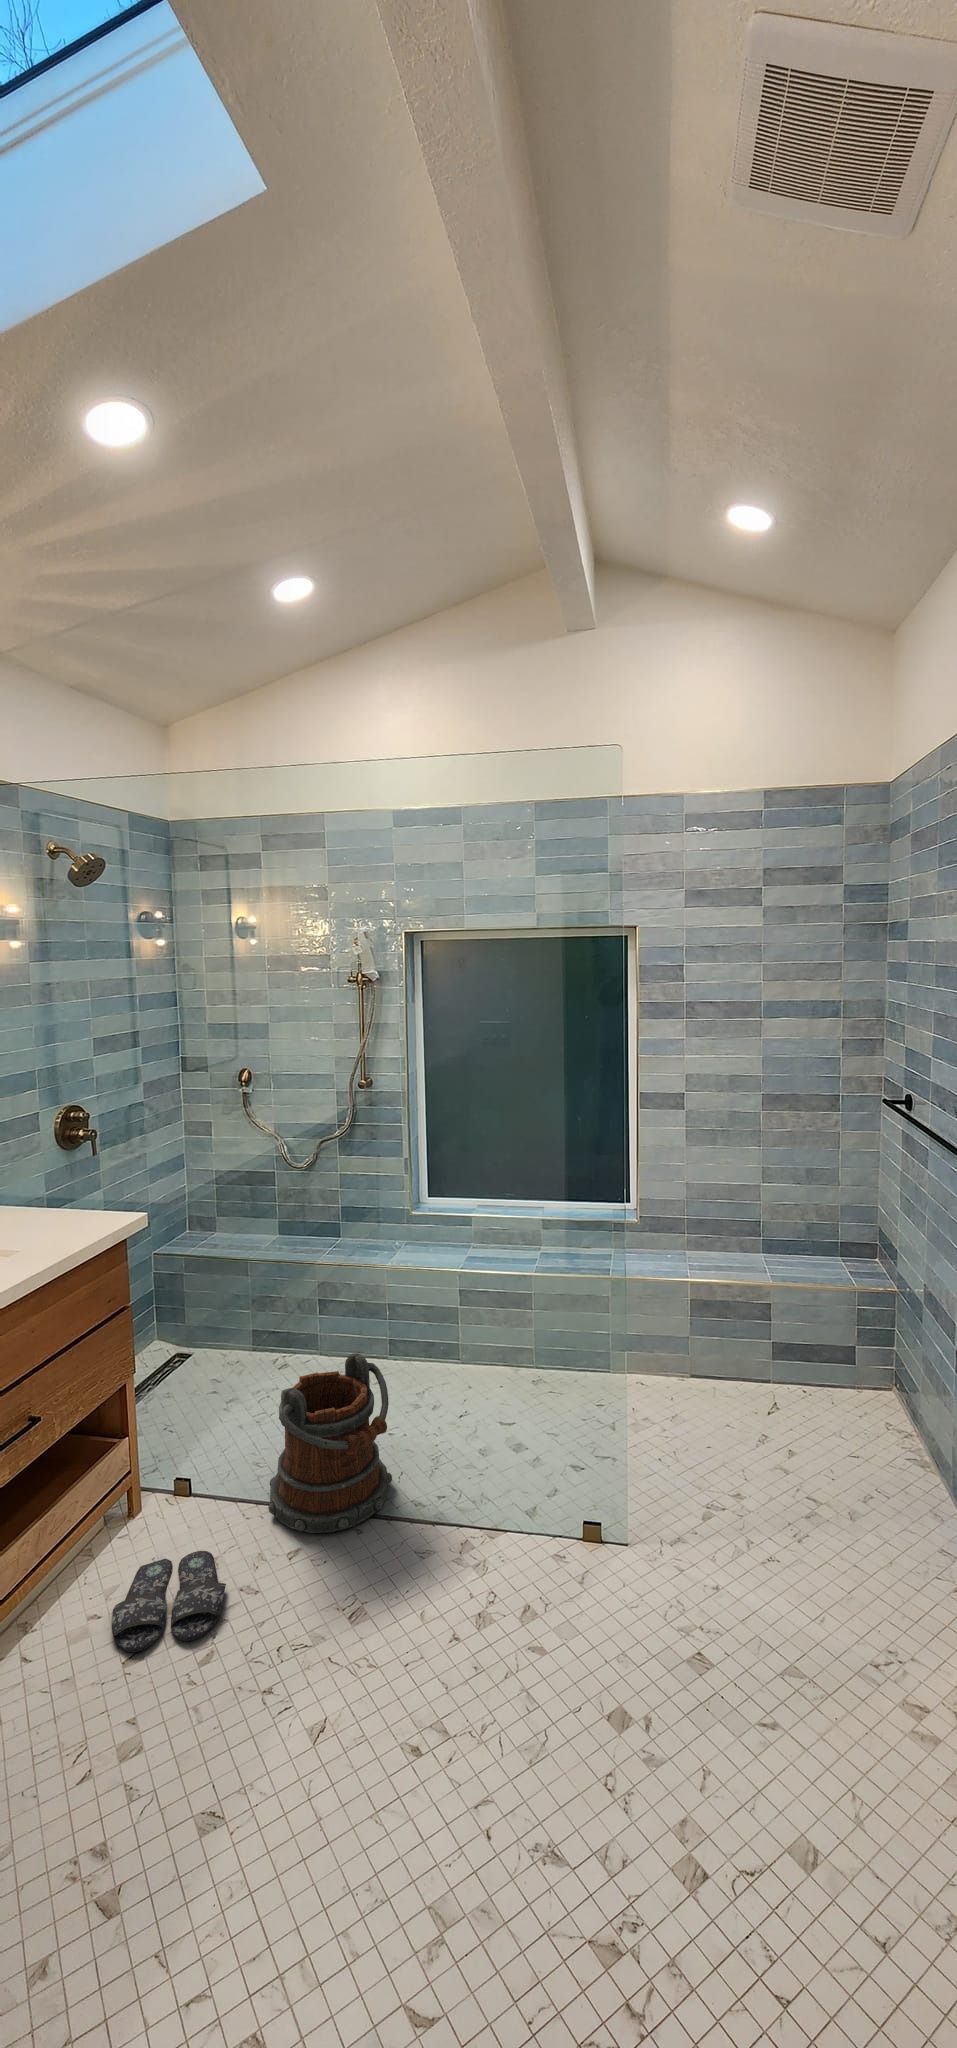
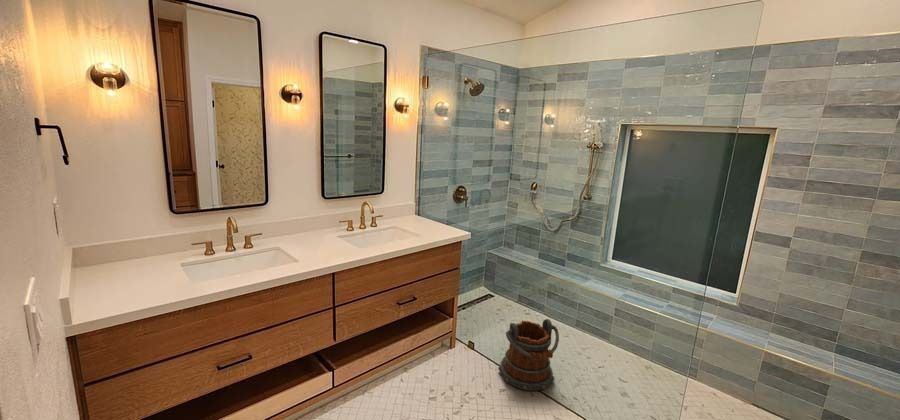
slippers: present [111,1551,226,1652] -> none [429,366,472,401]

